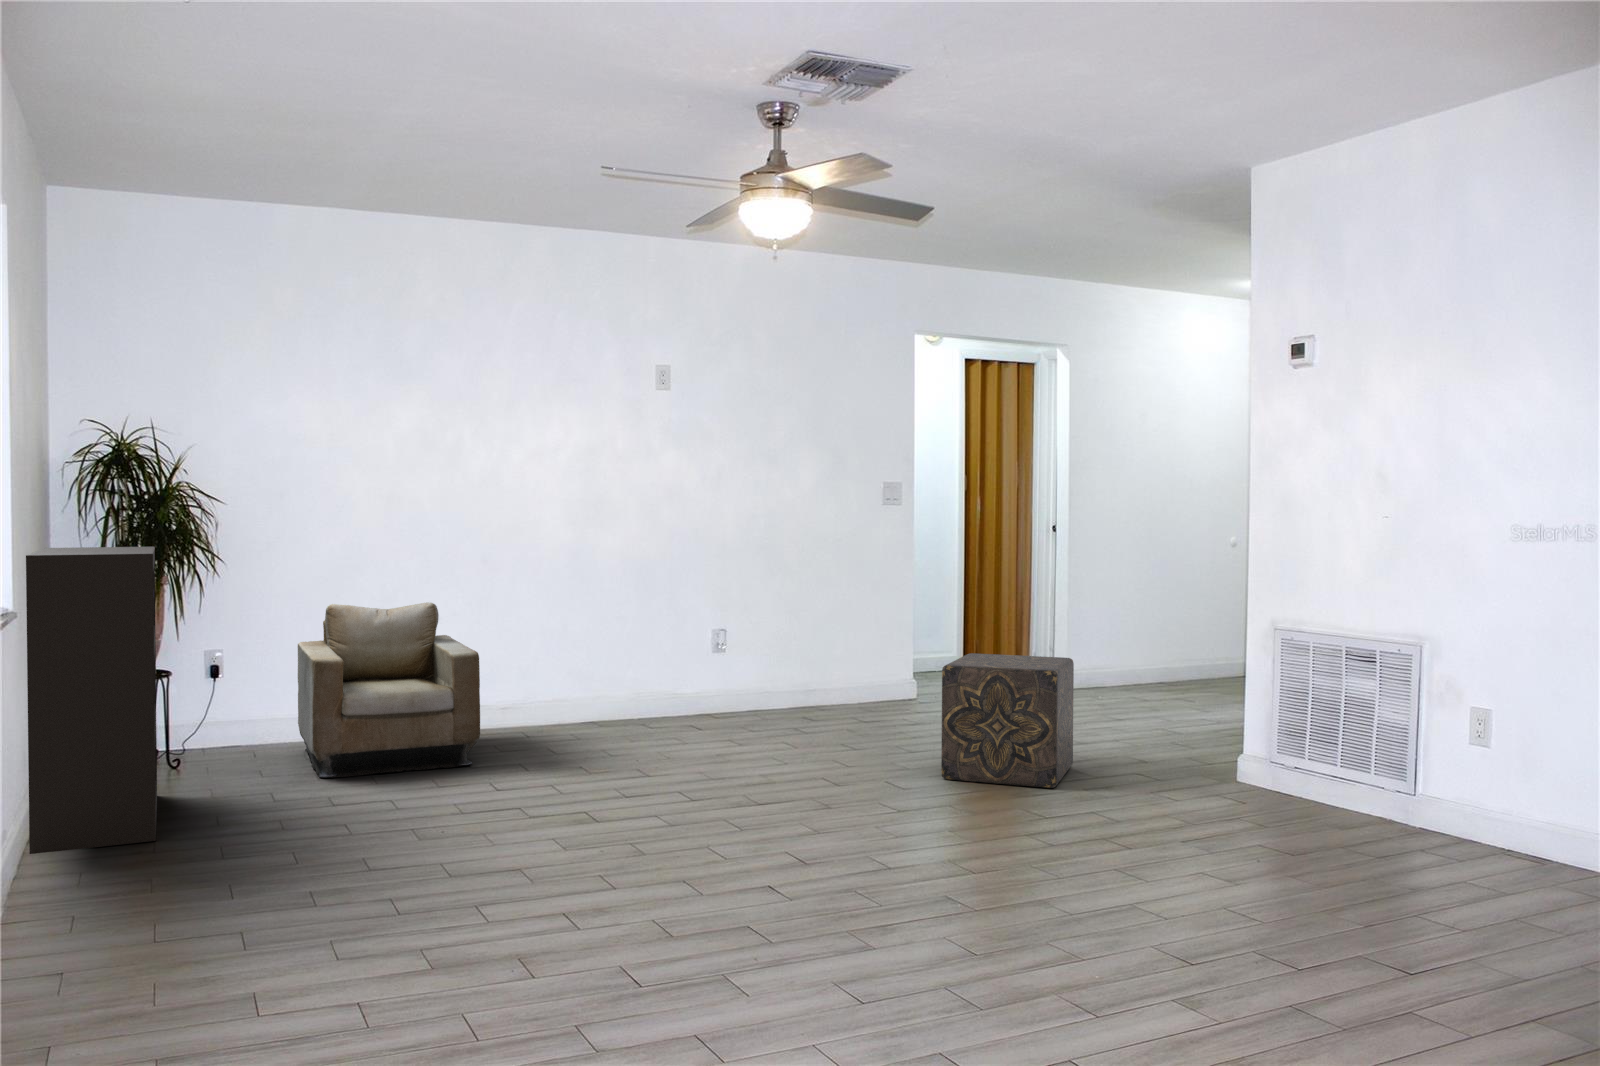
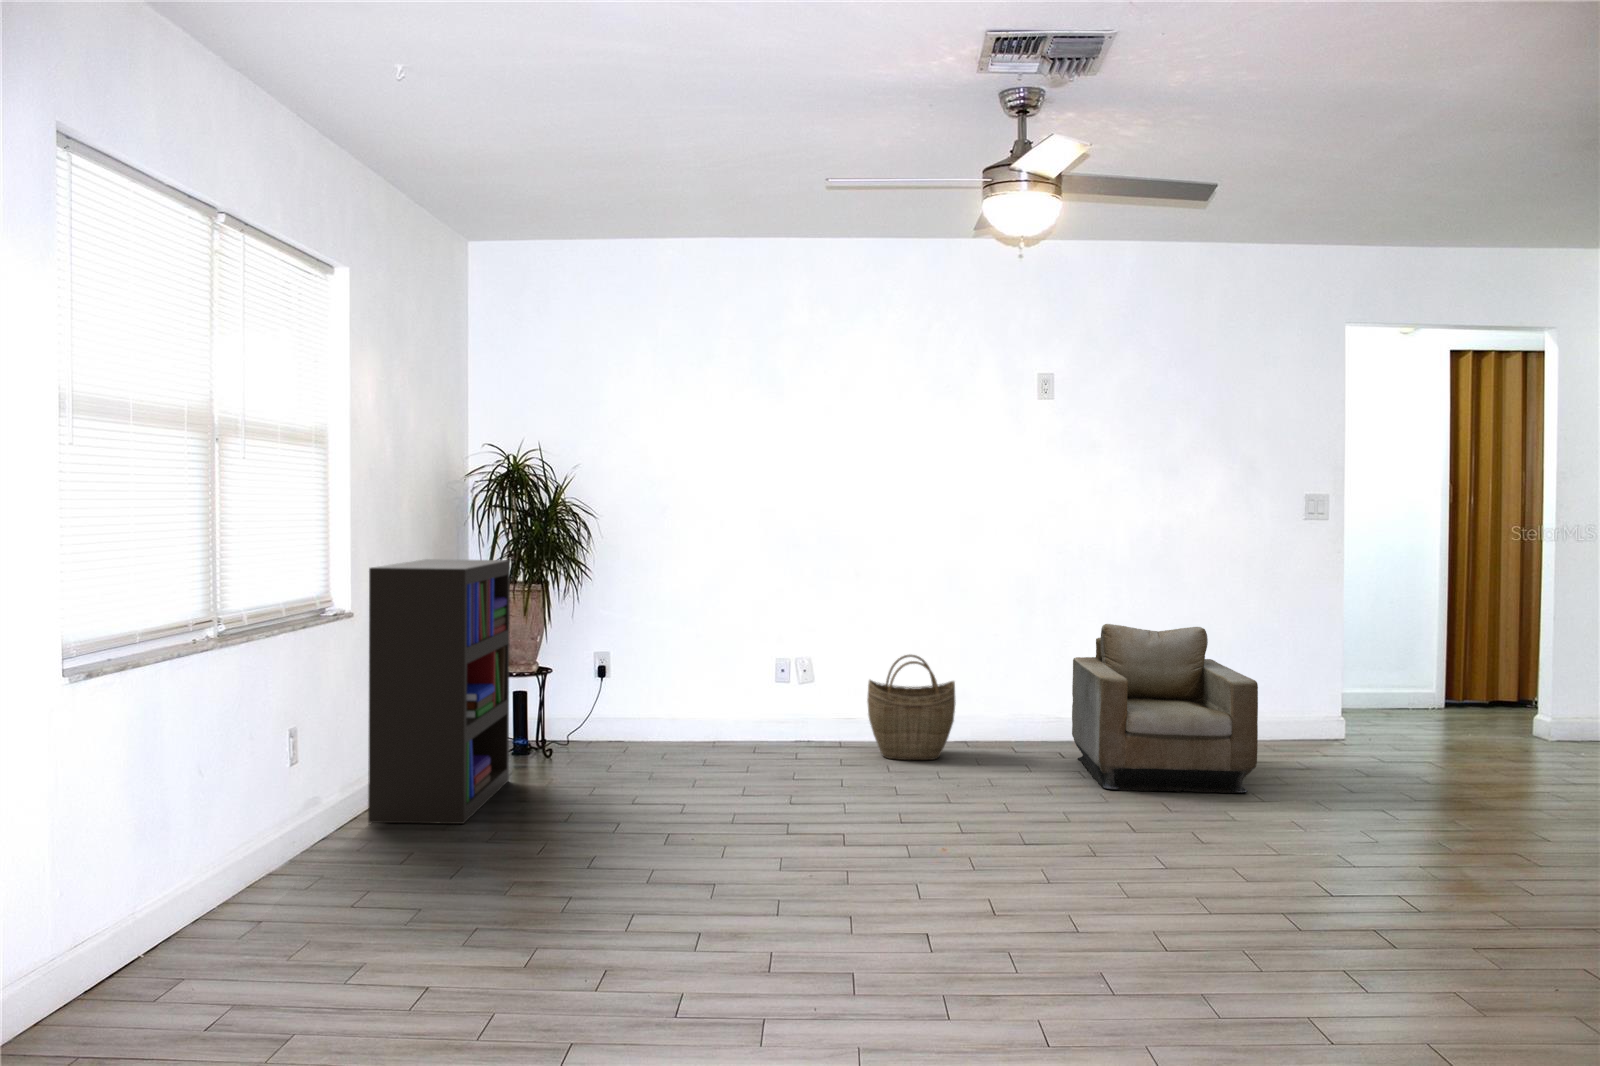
armchair: present [298,602,480,778] -> present [1072,624,1258,793]
woven basket: none [520,632,608,735] -> present [867,655,956,760]
ottoman: present [941,653,1074,788] -> none [1271,714,1468,893]

